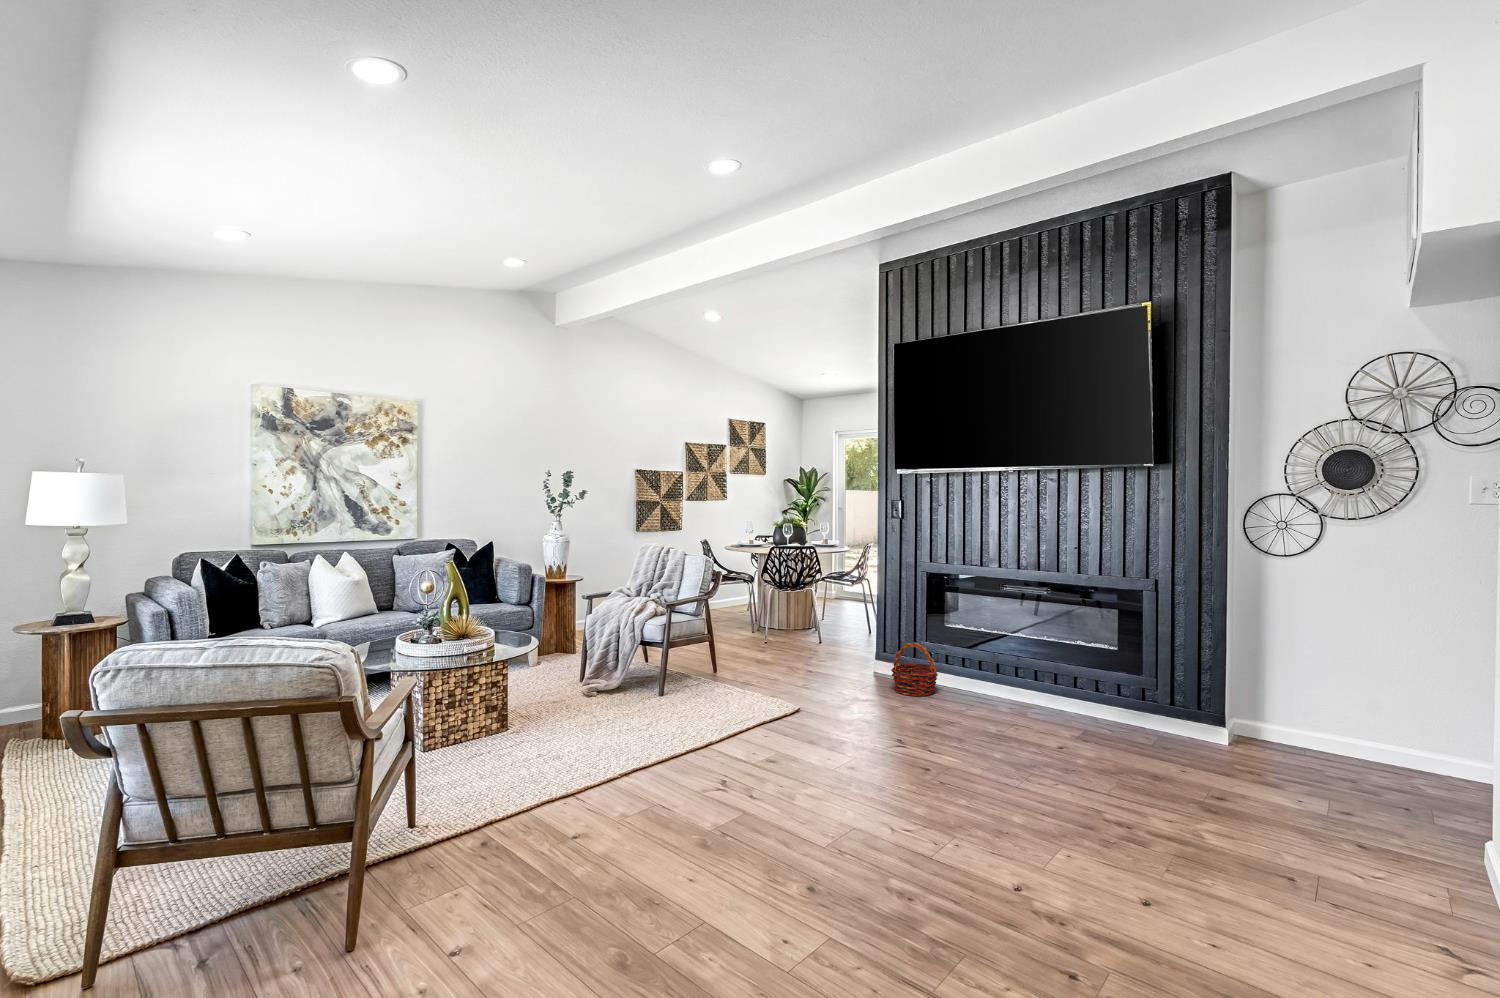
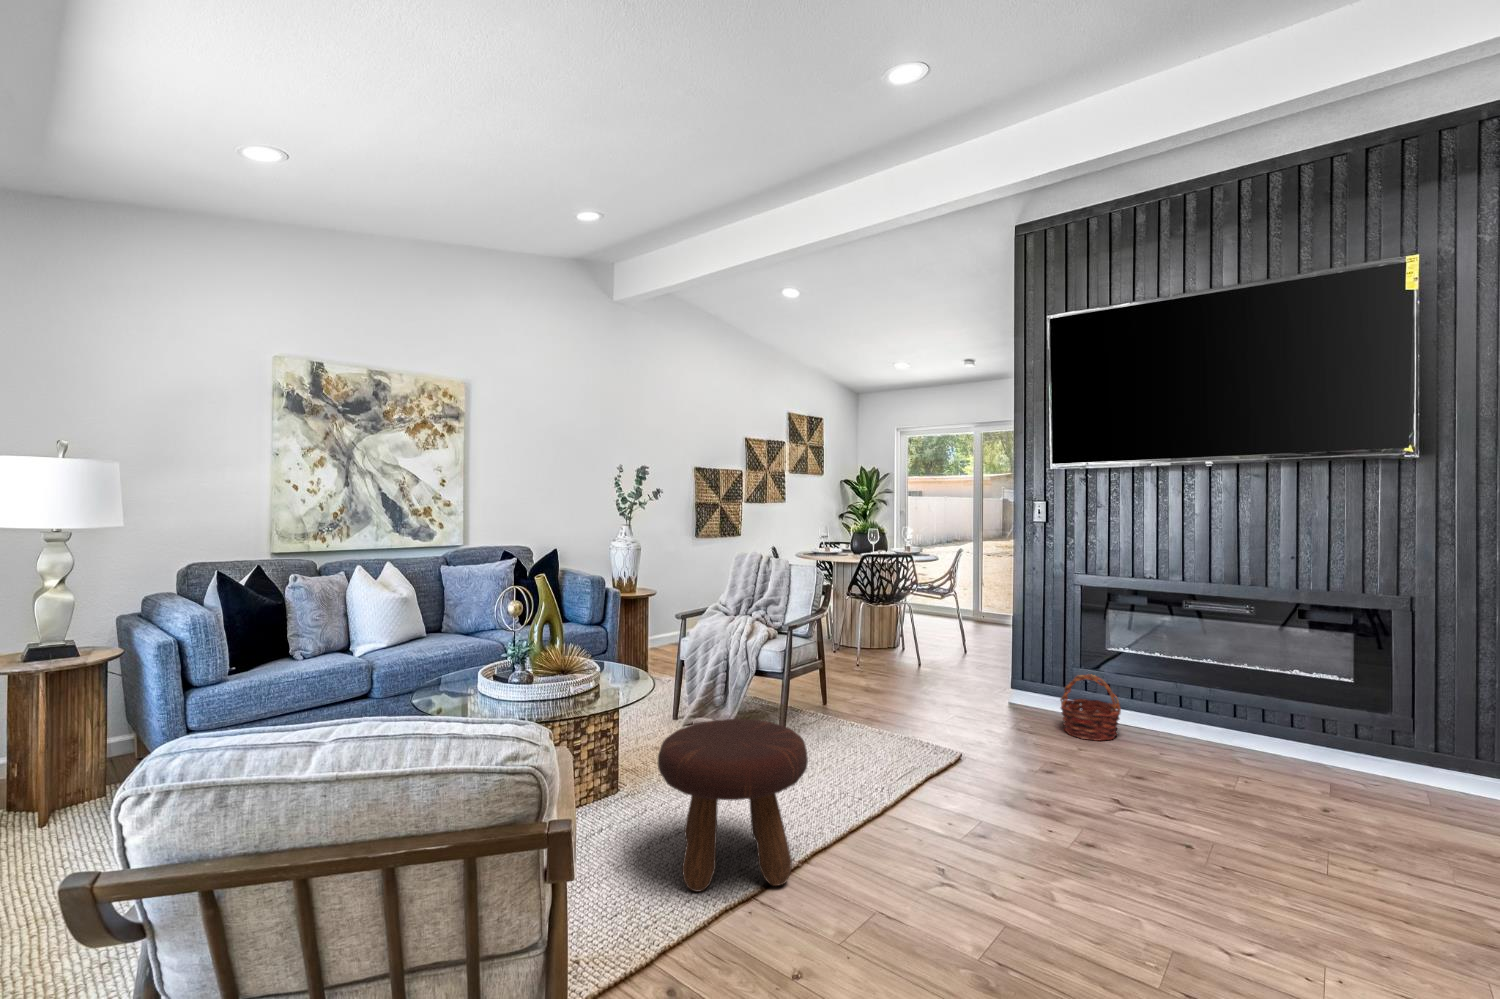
footstool: none [511,668,625,789] -> present [658,719,808,891]

